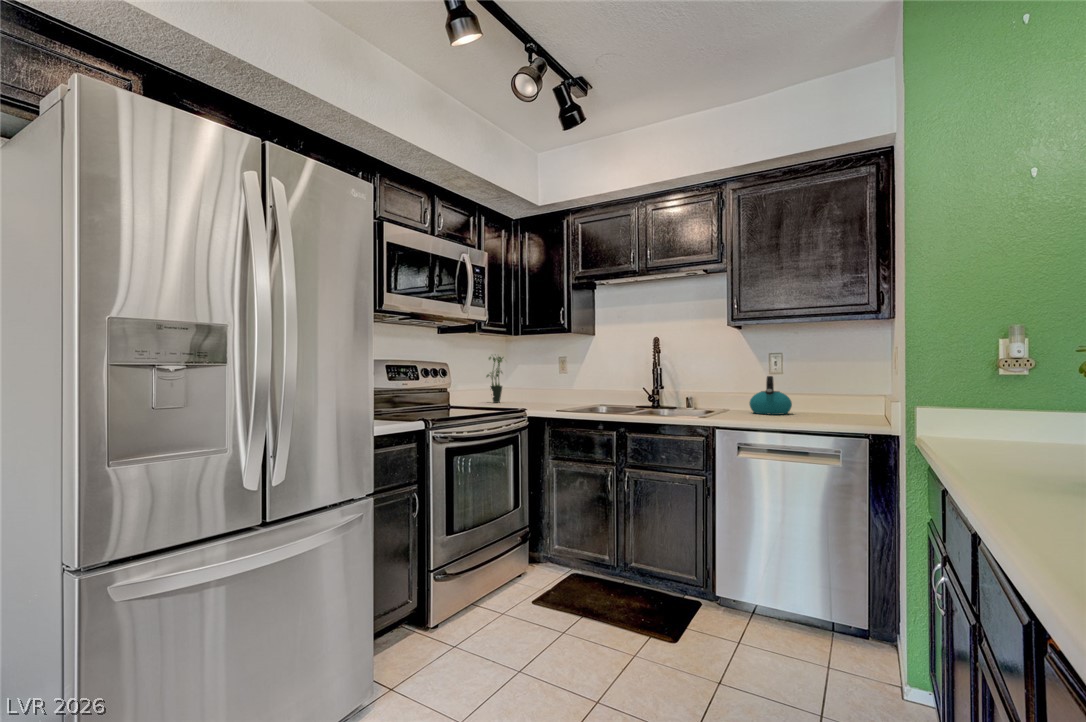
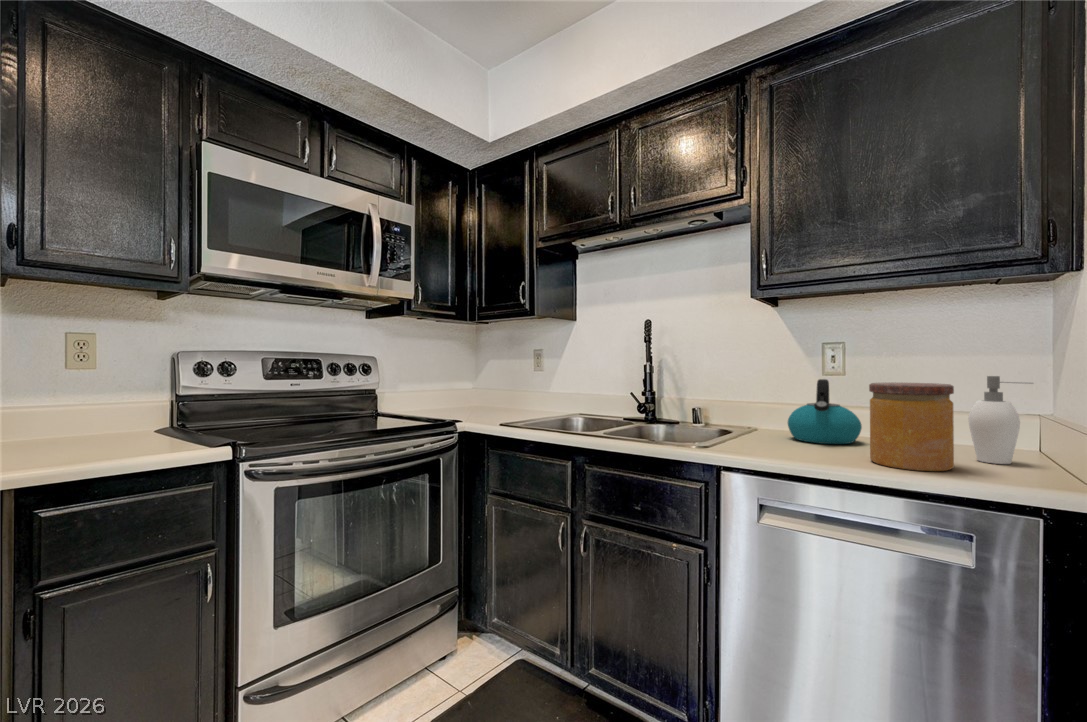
potted plant: present [486,357,503,403] -> none [444,346,472,407]
soap dispenser: none [845,373,873,419] -> present [968,376,1033,464]
jar: none [794,377,835,422] -> present [869,382,954,471]

